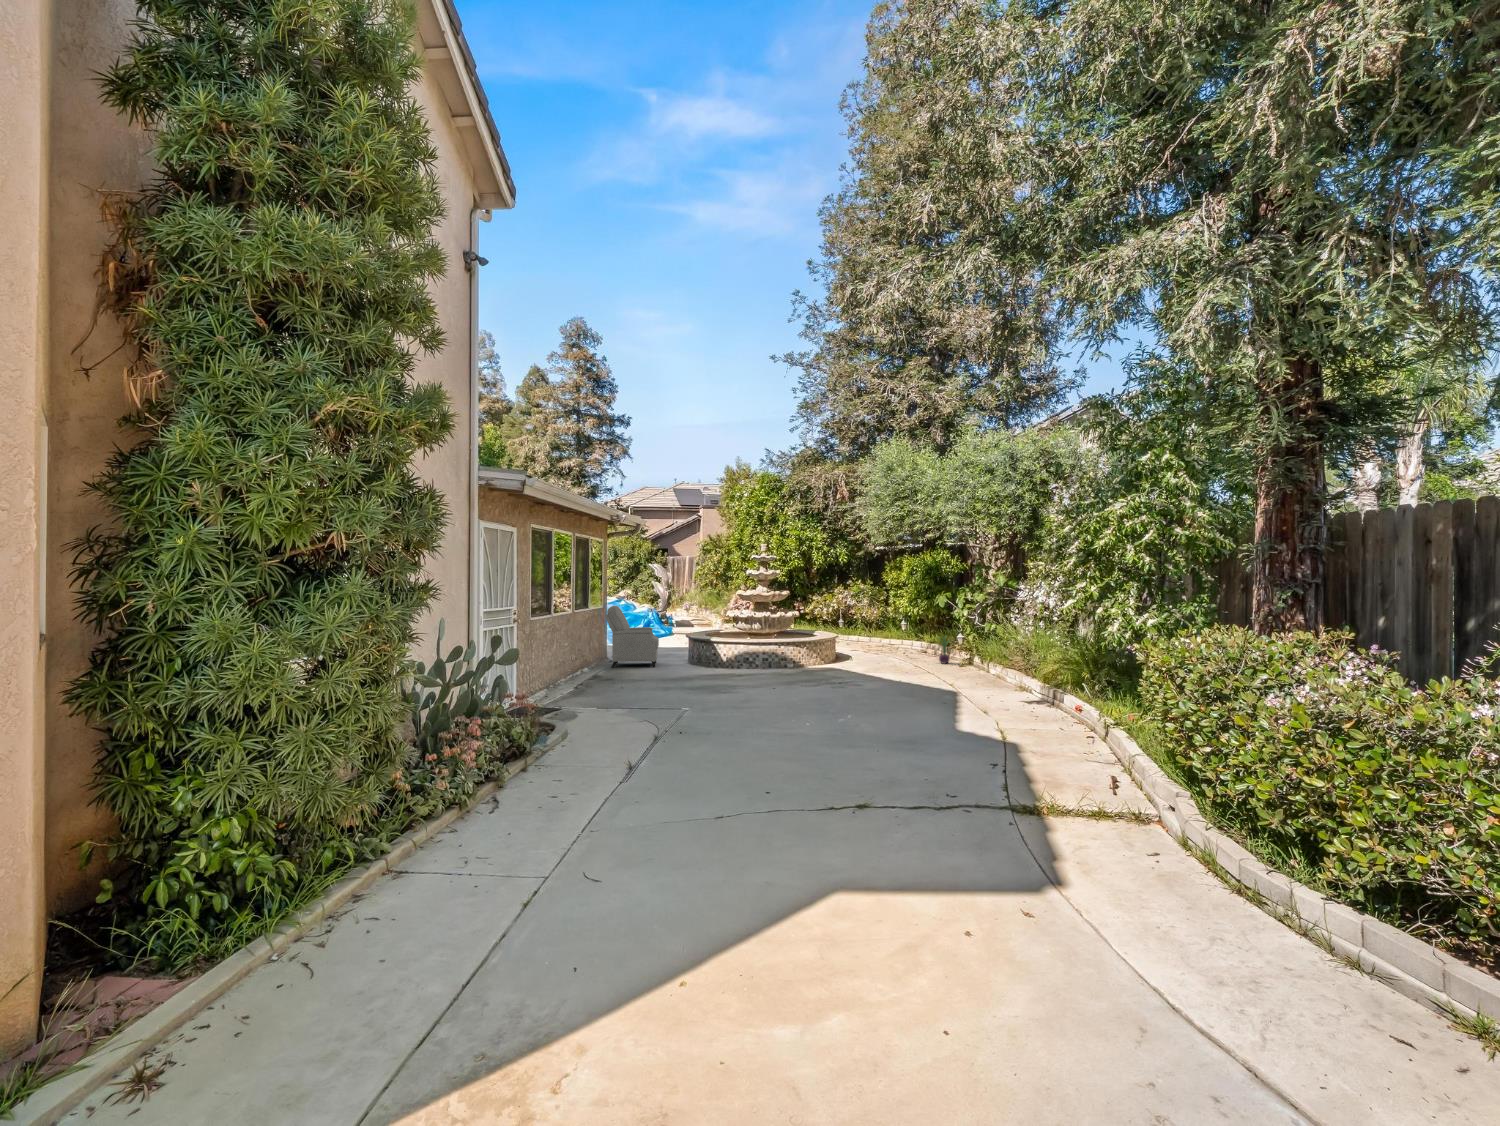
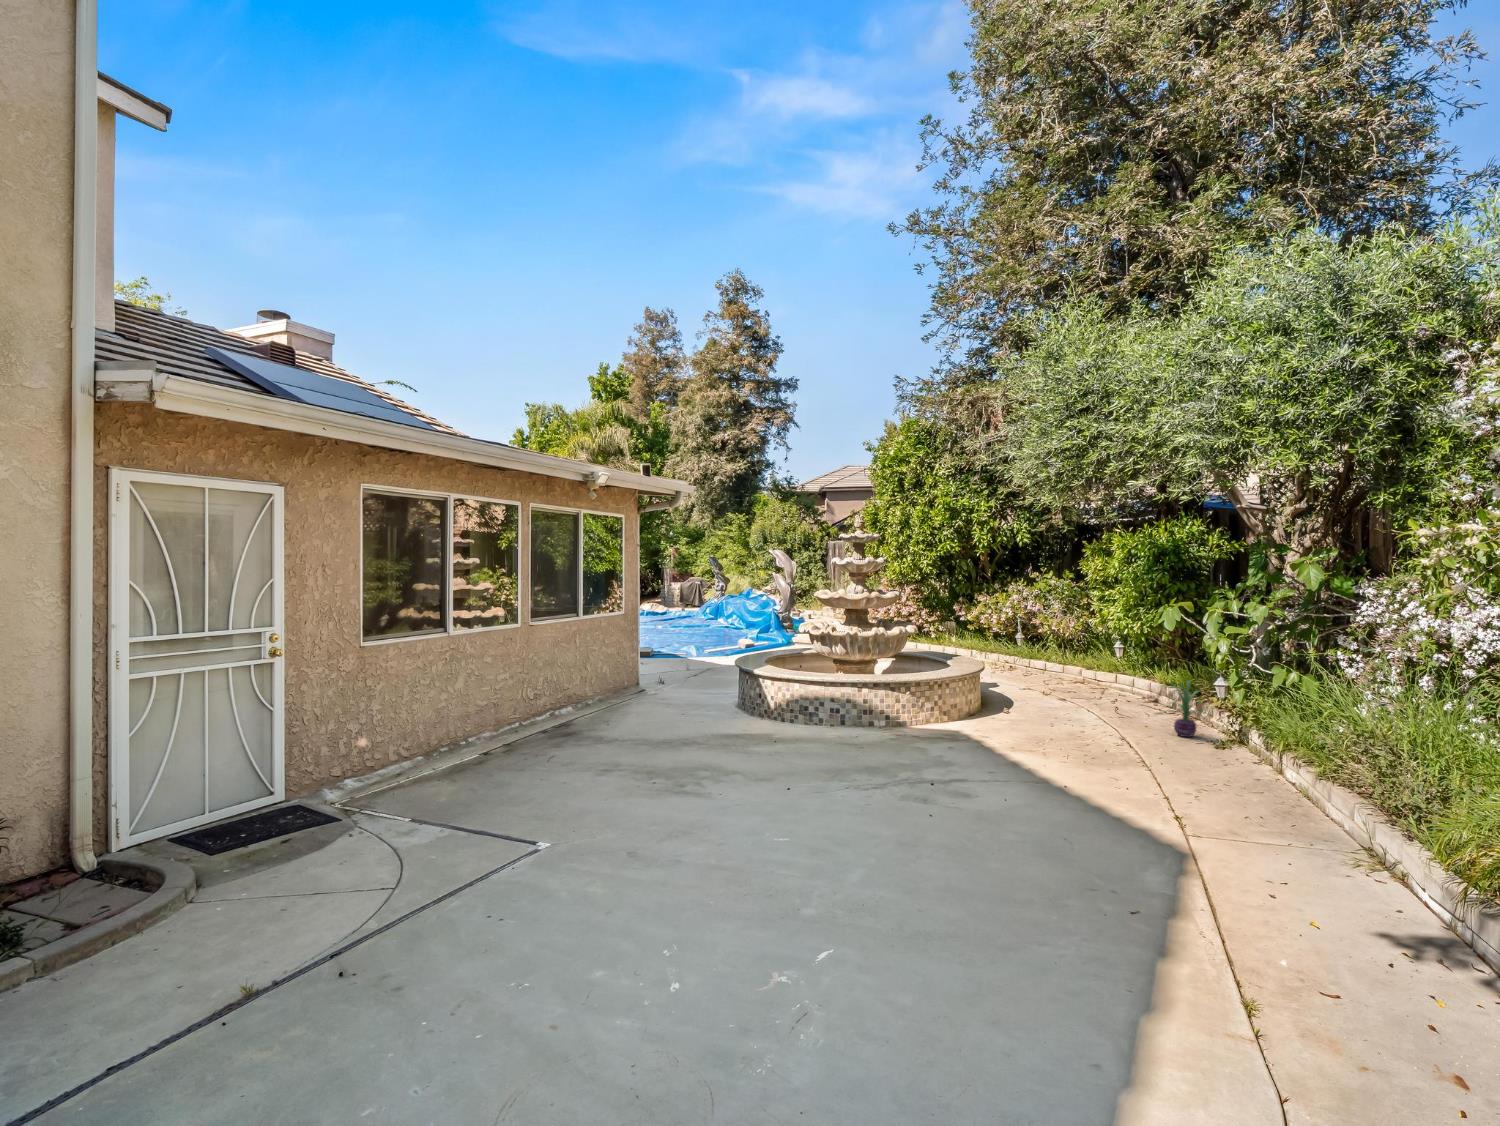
chair: present [605,606,659,668] -> none [574,615,669,720]

